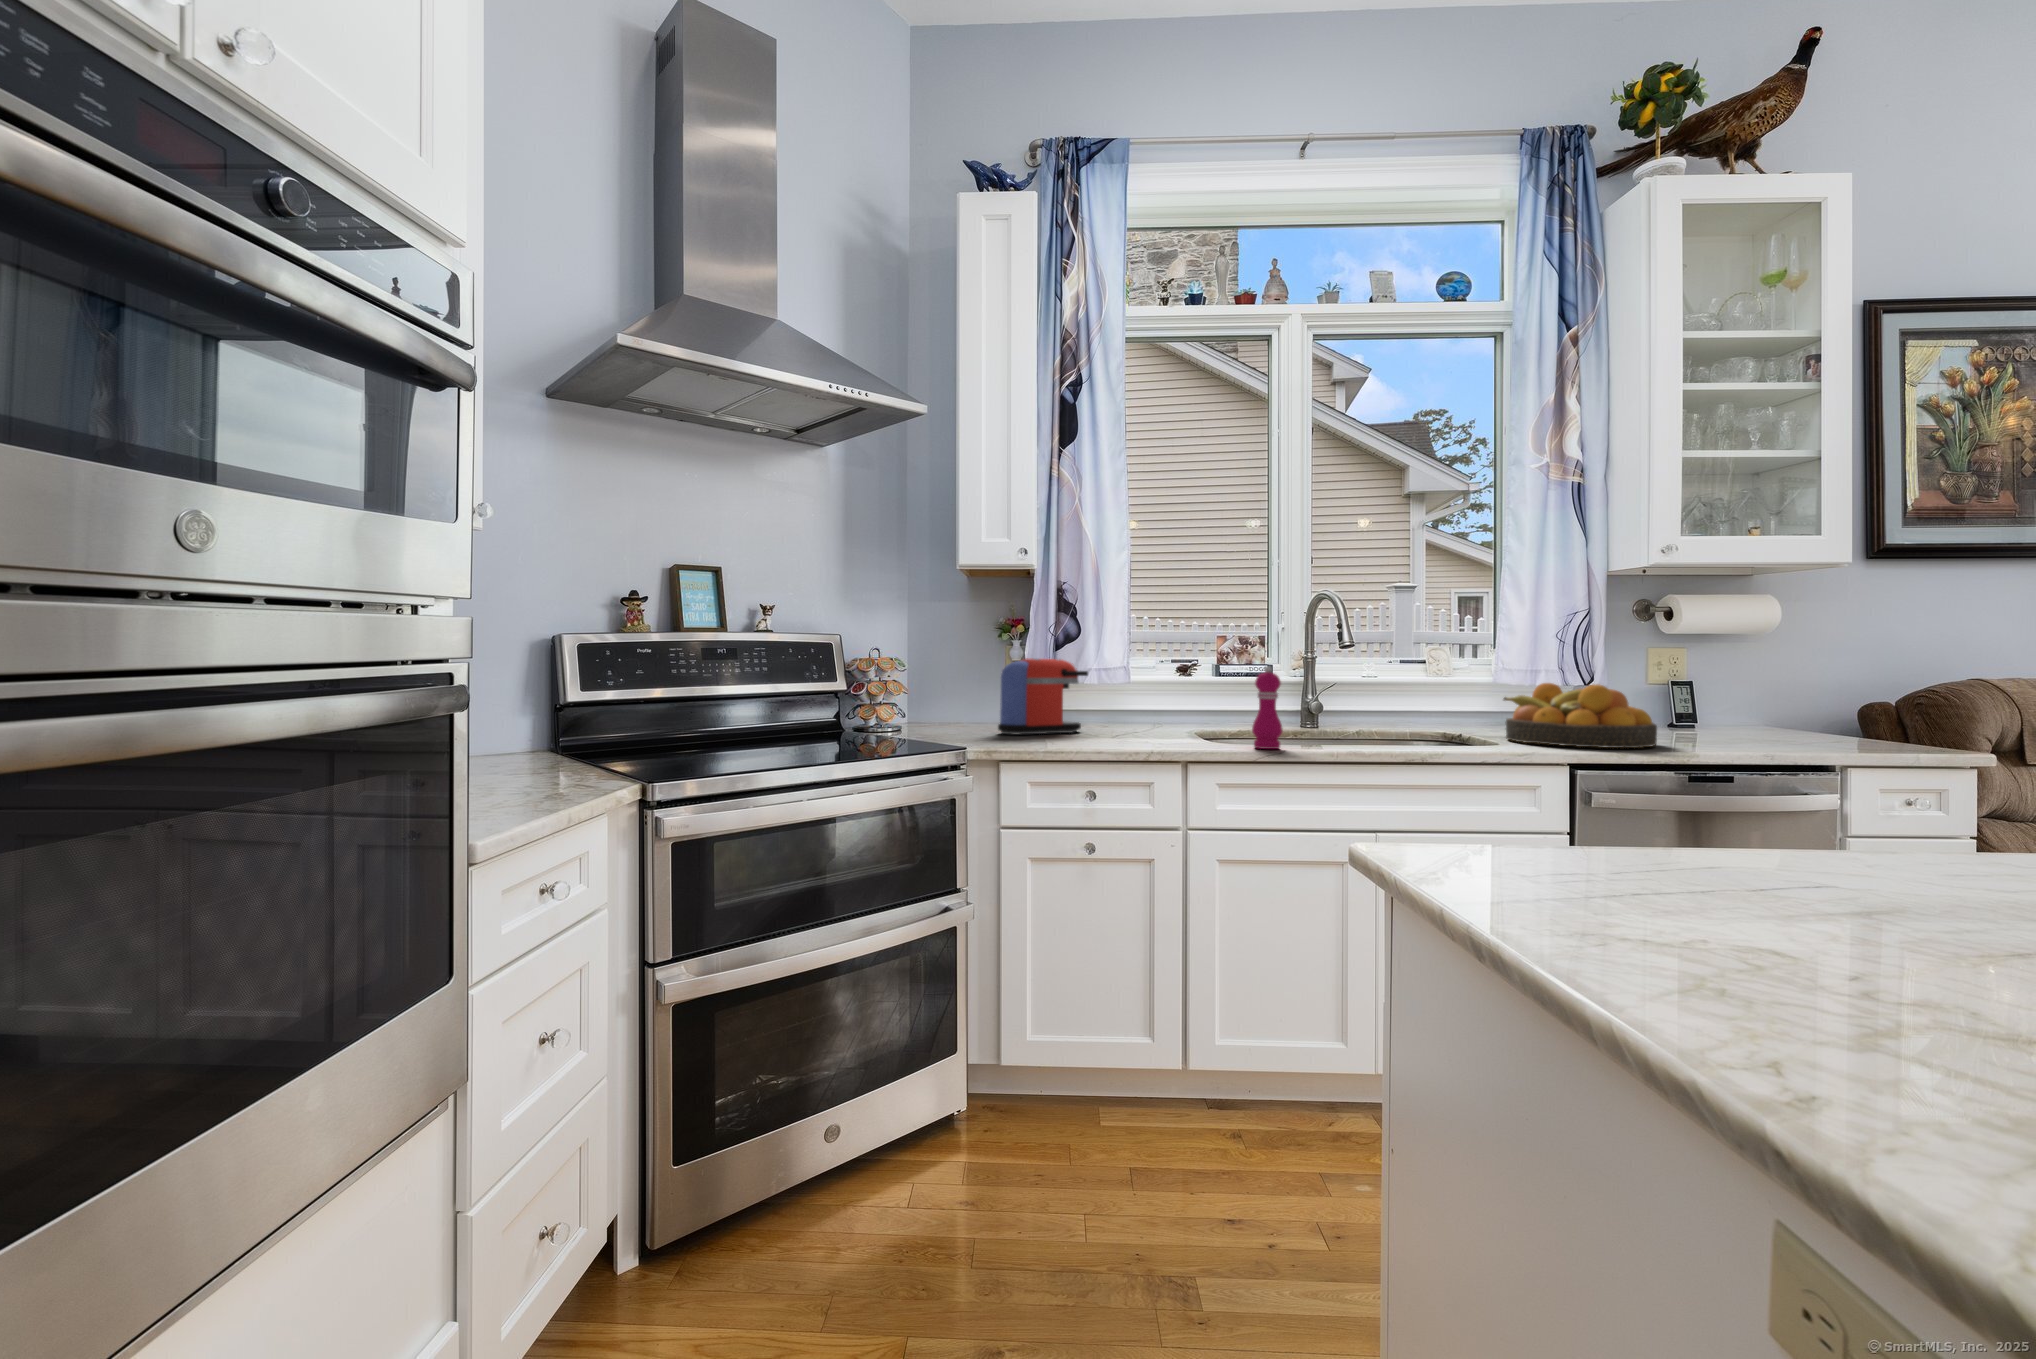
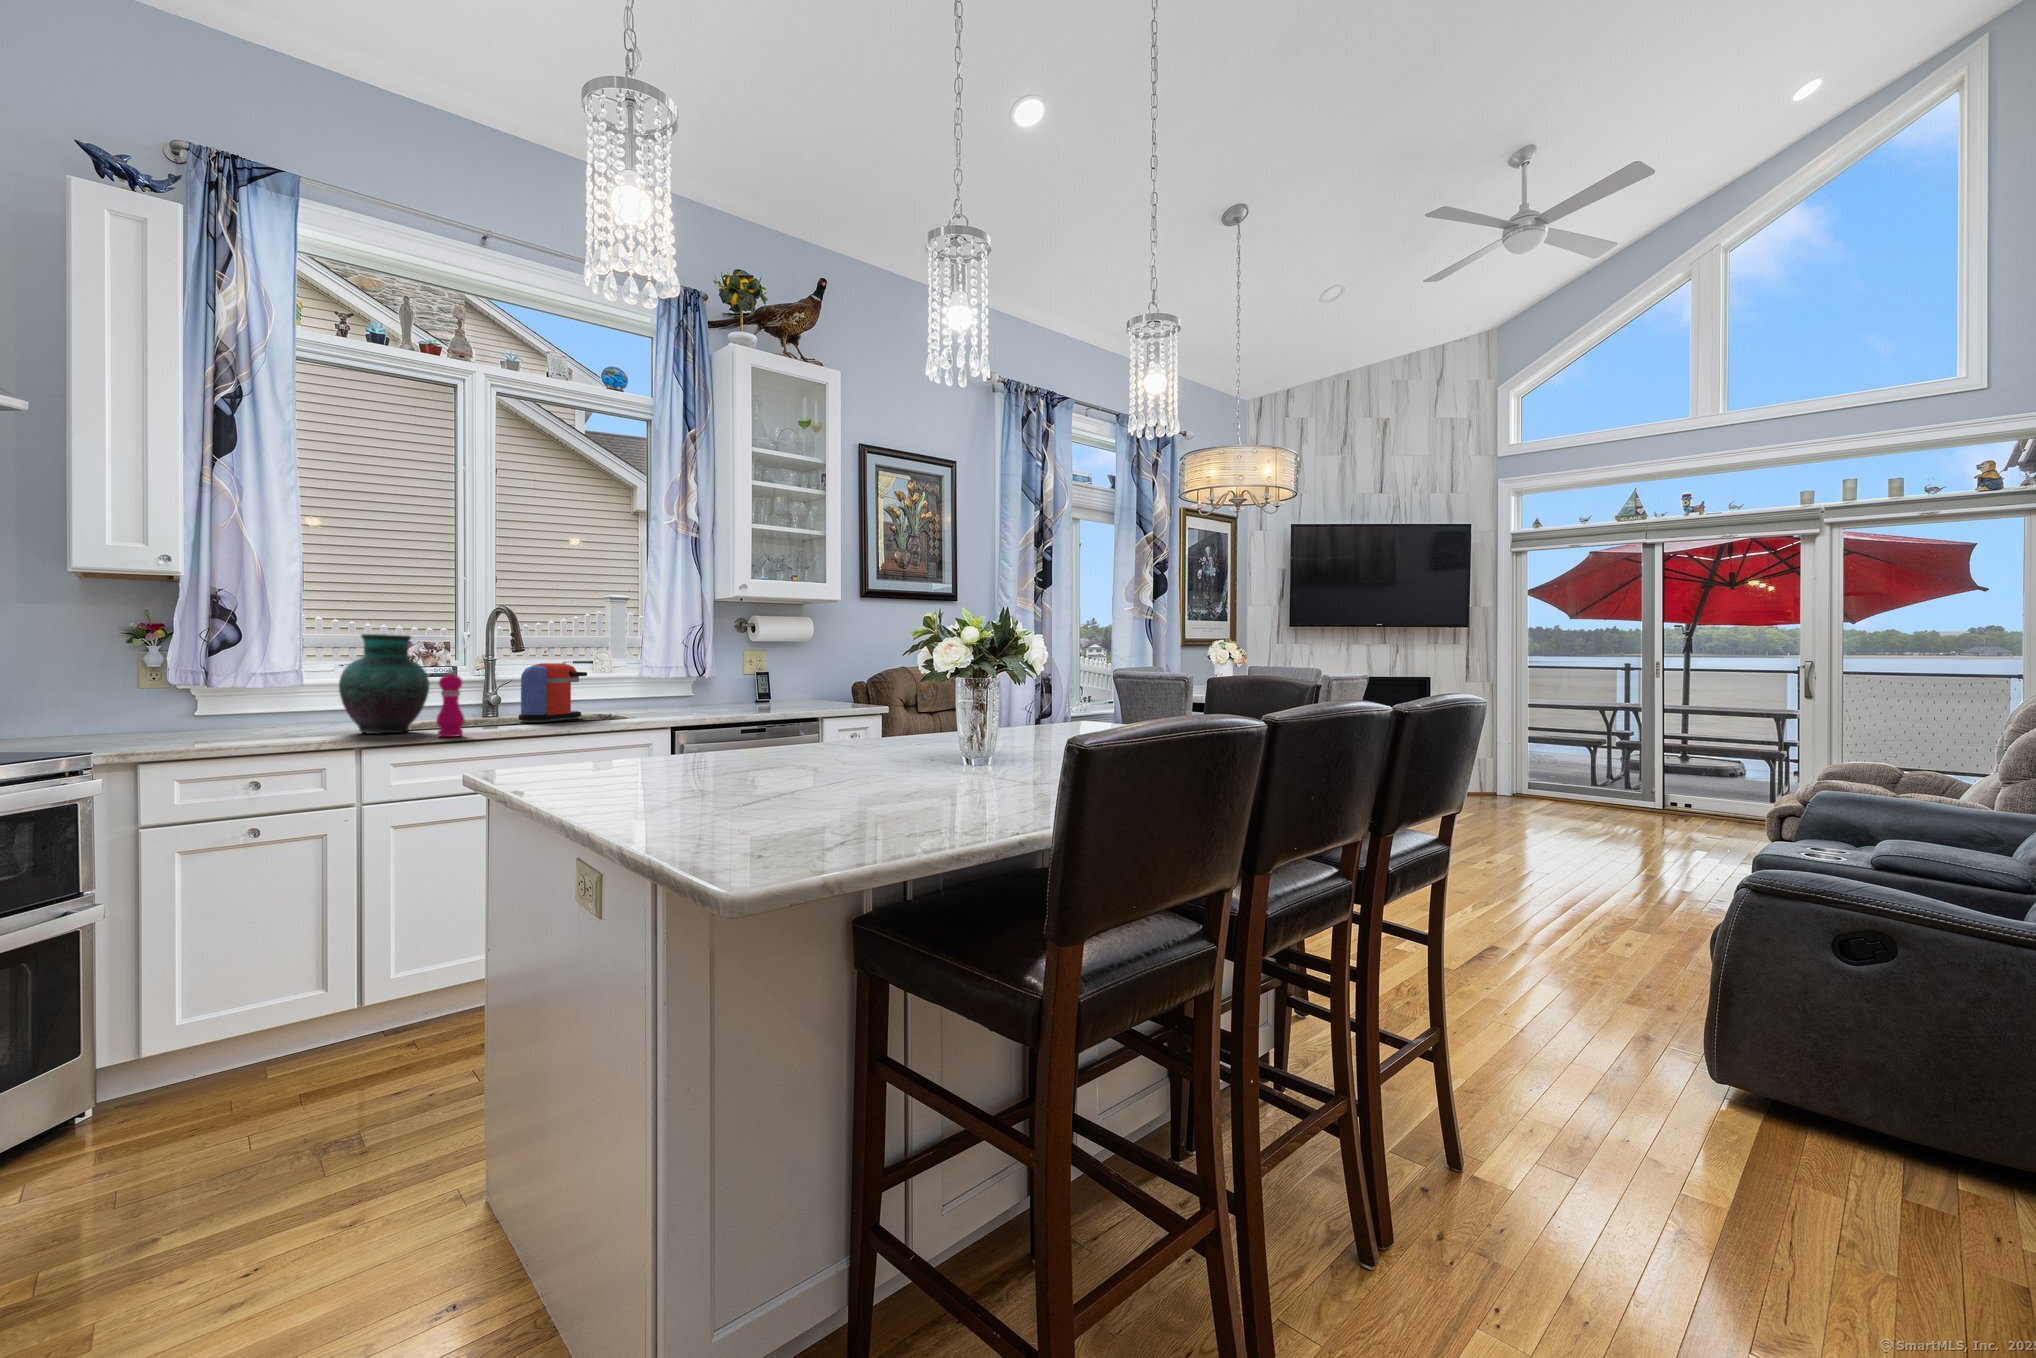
vase: none [1159,626,1245,741] -> present [339,634,429,734]
coffee maker: present [998,658,1088,735] -> present [519,663,587,722]
fruit bowl: present [1504,683,1657,748] -> none [645,678,744,722]

